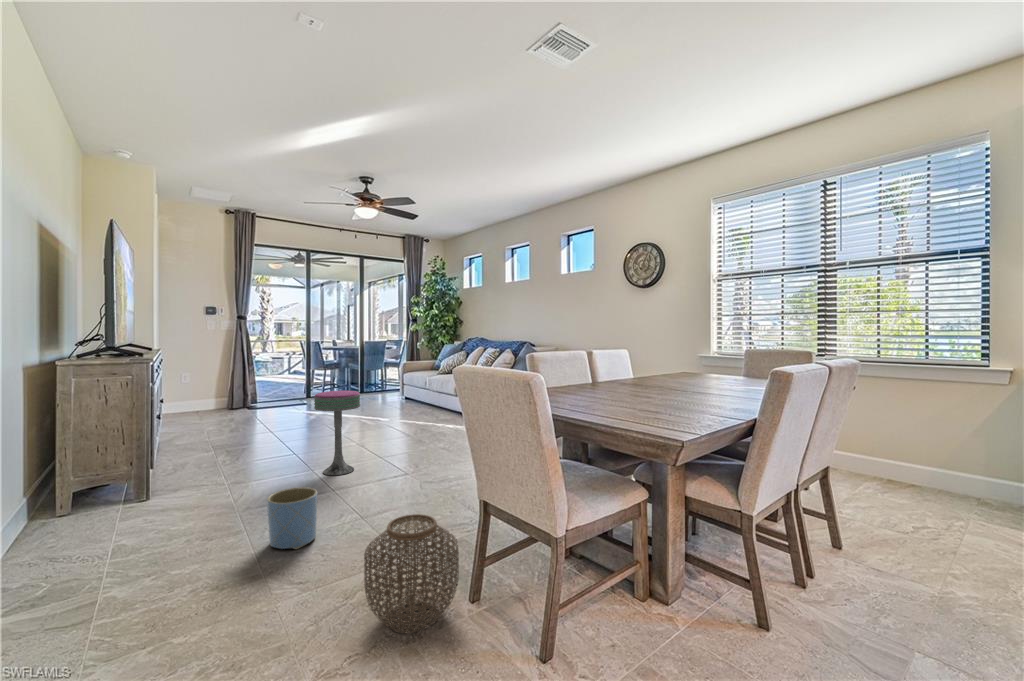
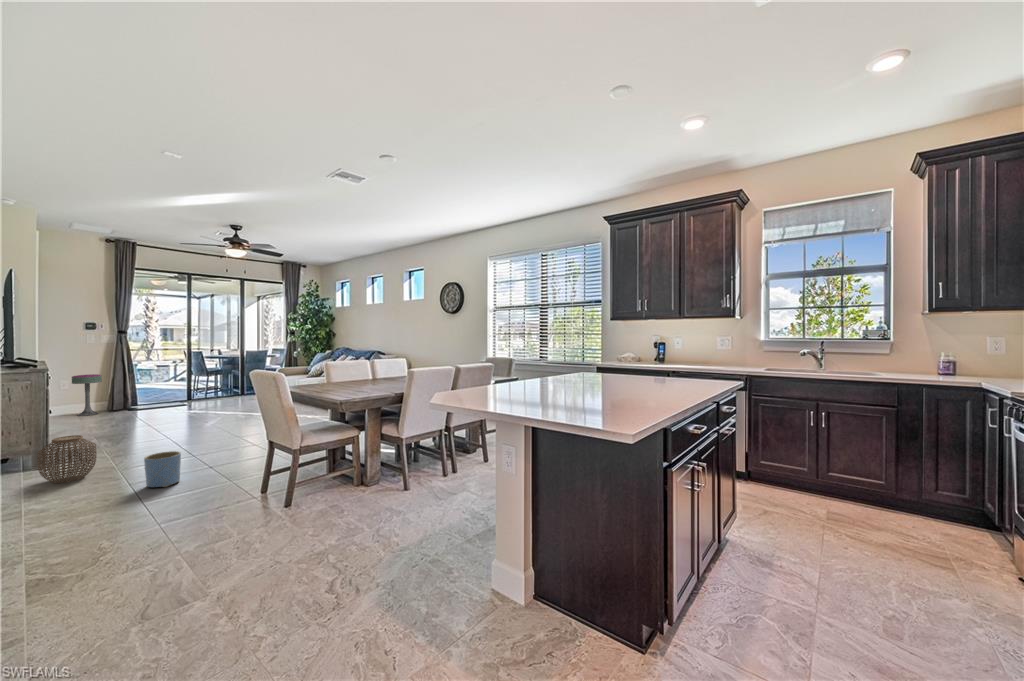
bar stool: present [314,391,360,475] -> present [72,374,102,416]
woven basket: present [364,514,459,633] -> present [37,435,97,484]

